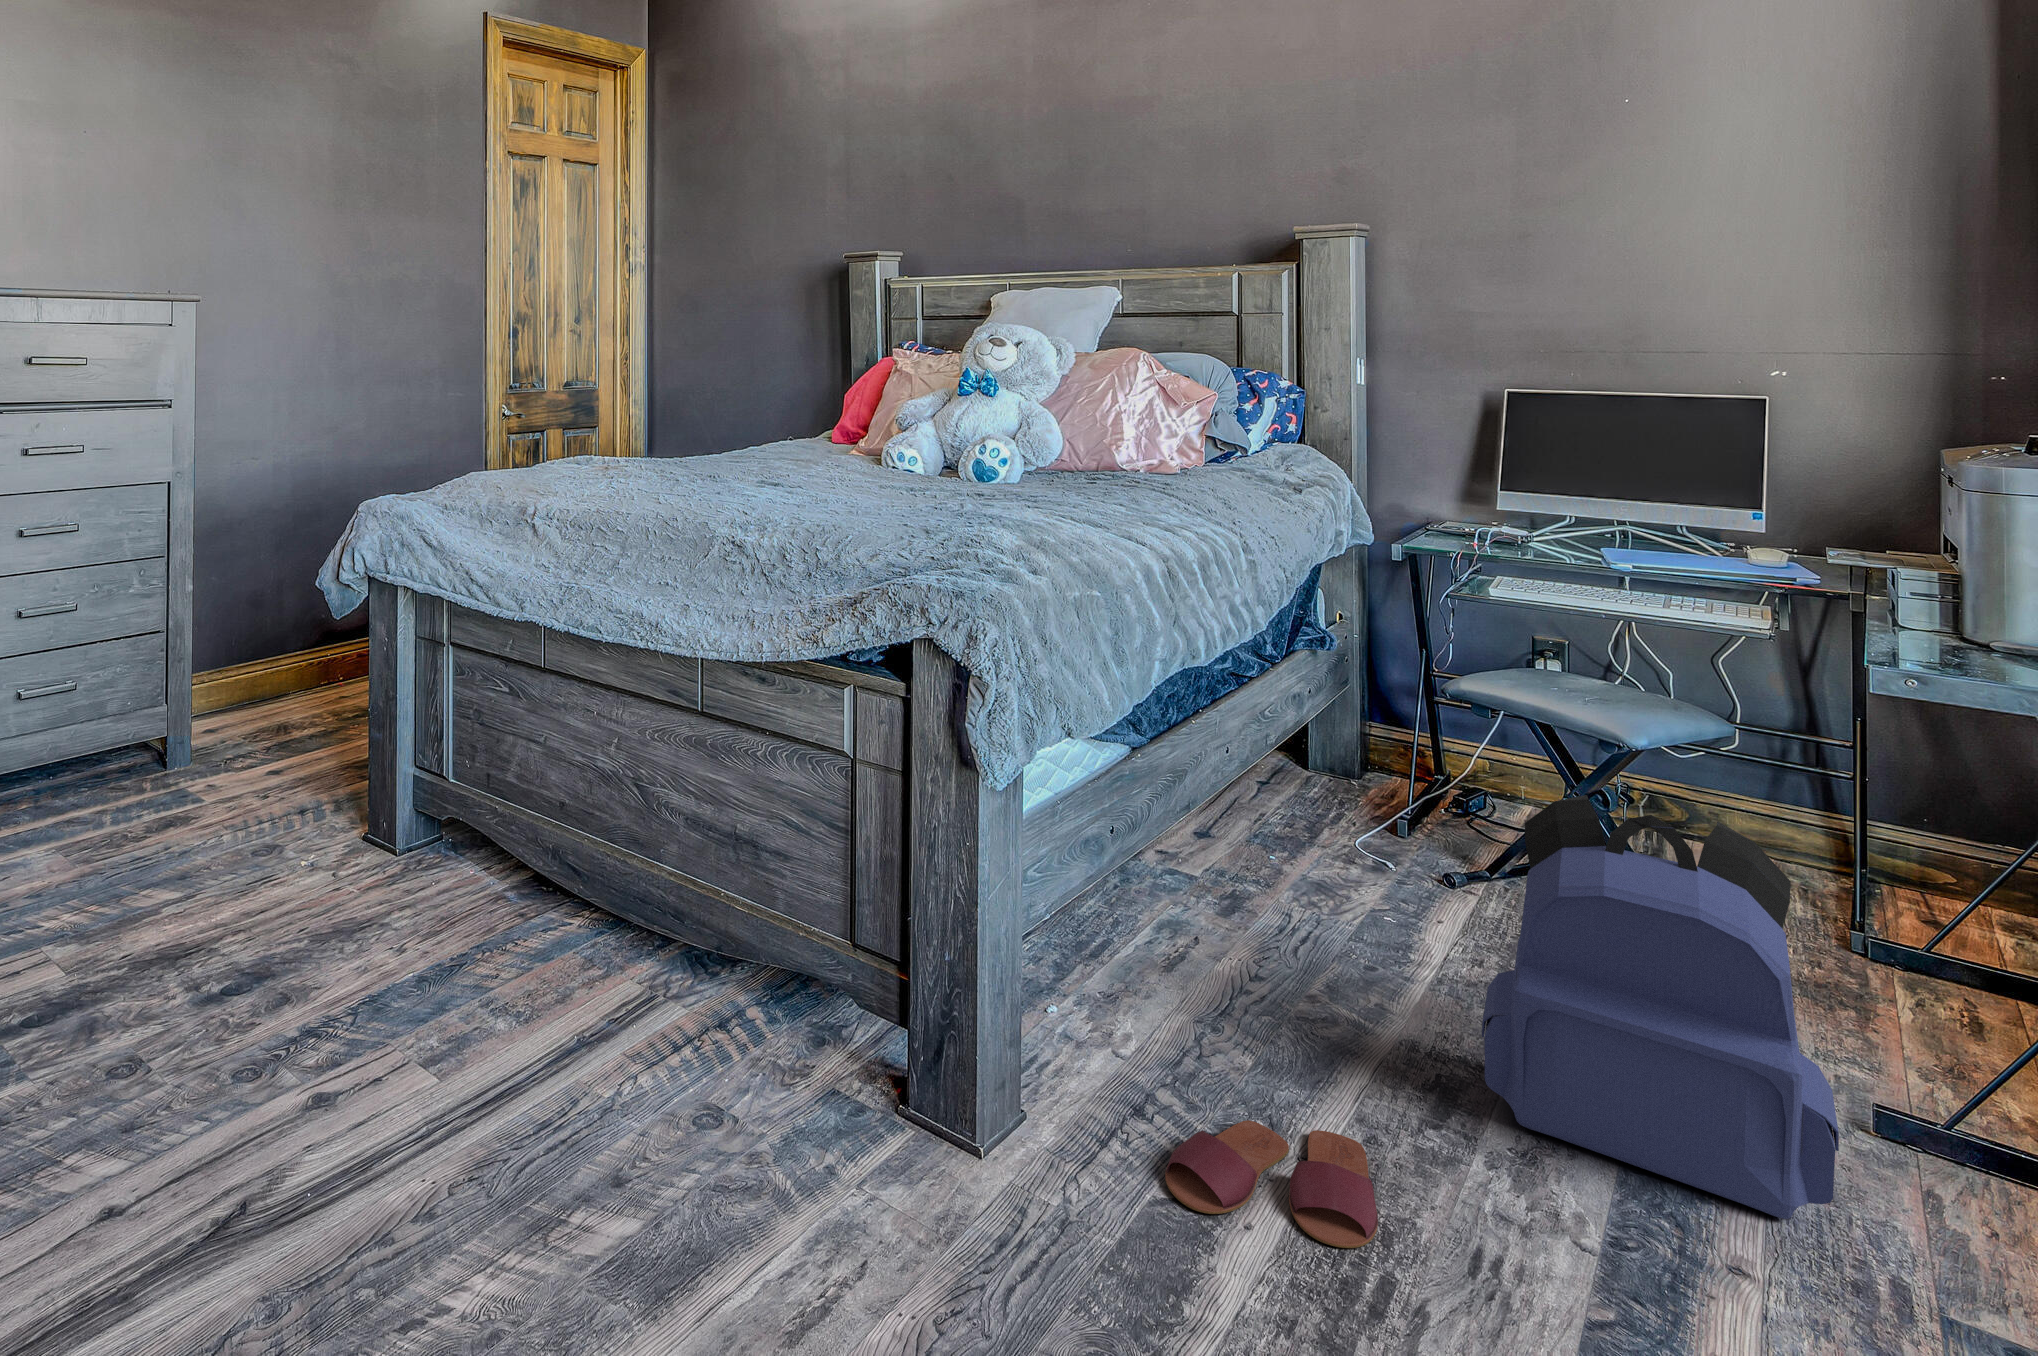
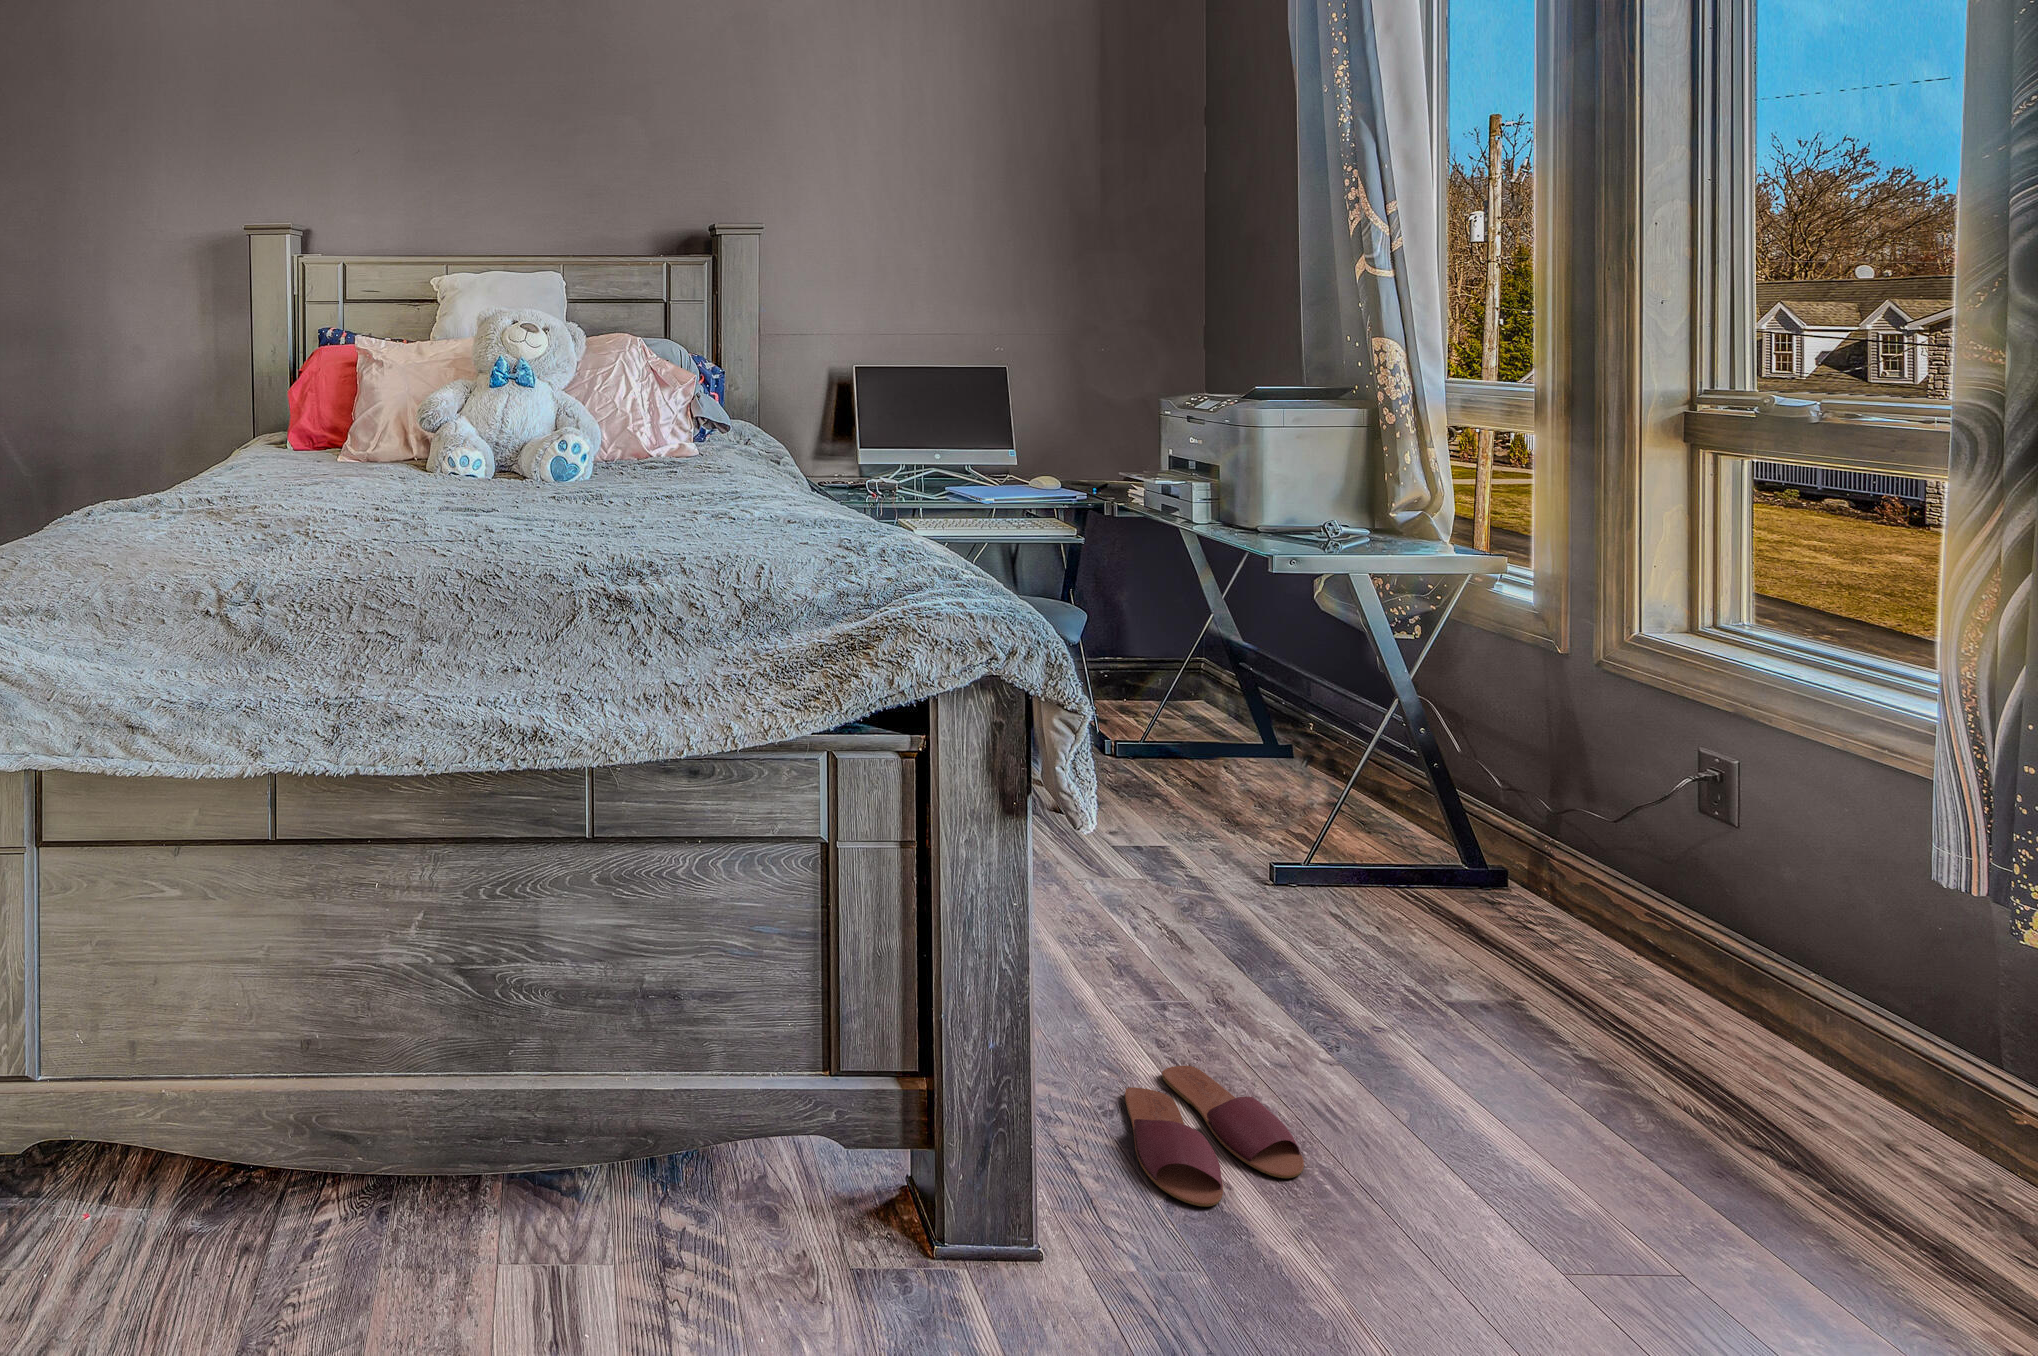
backpack: present [1482,795,1839,1219] -> none [1160,696,1401,995]

